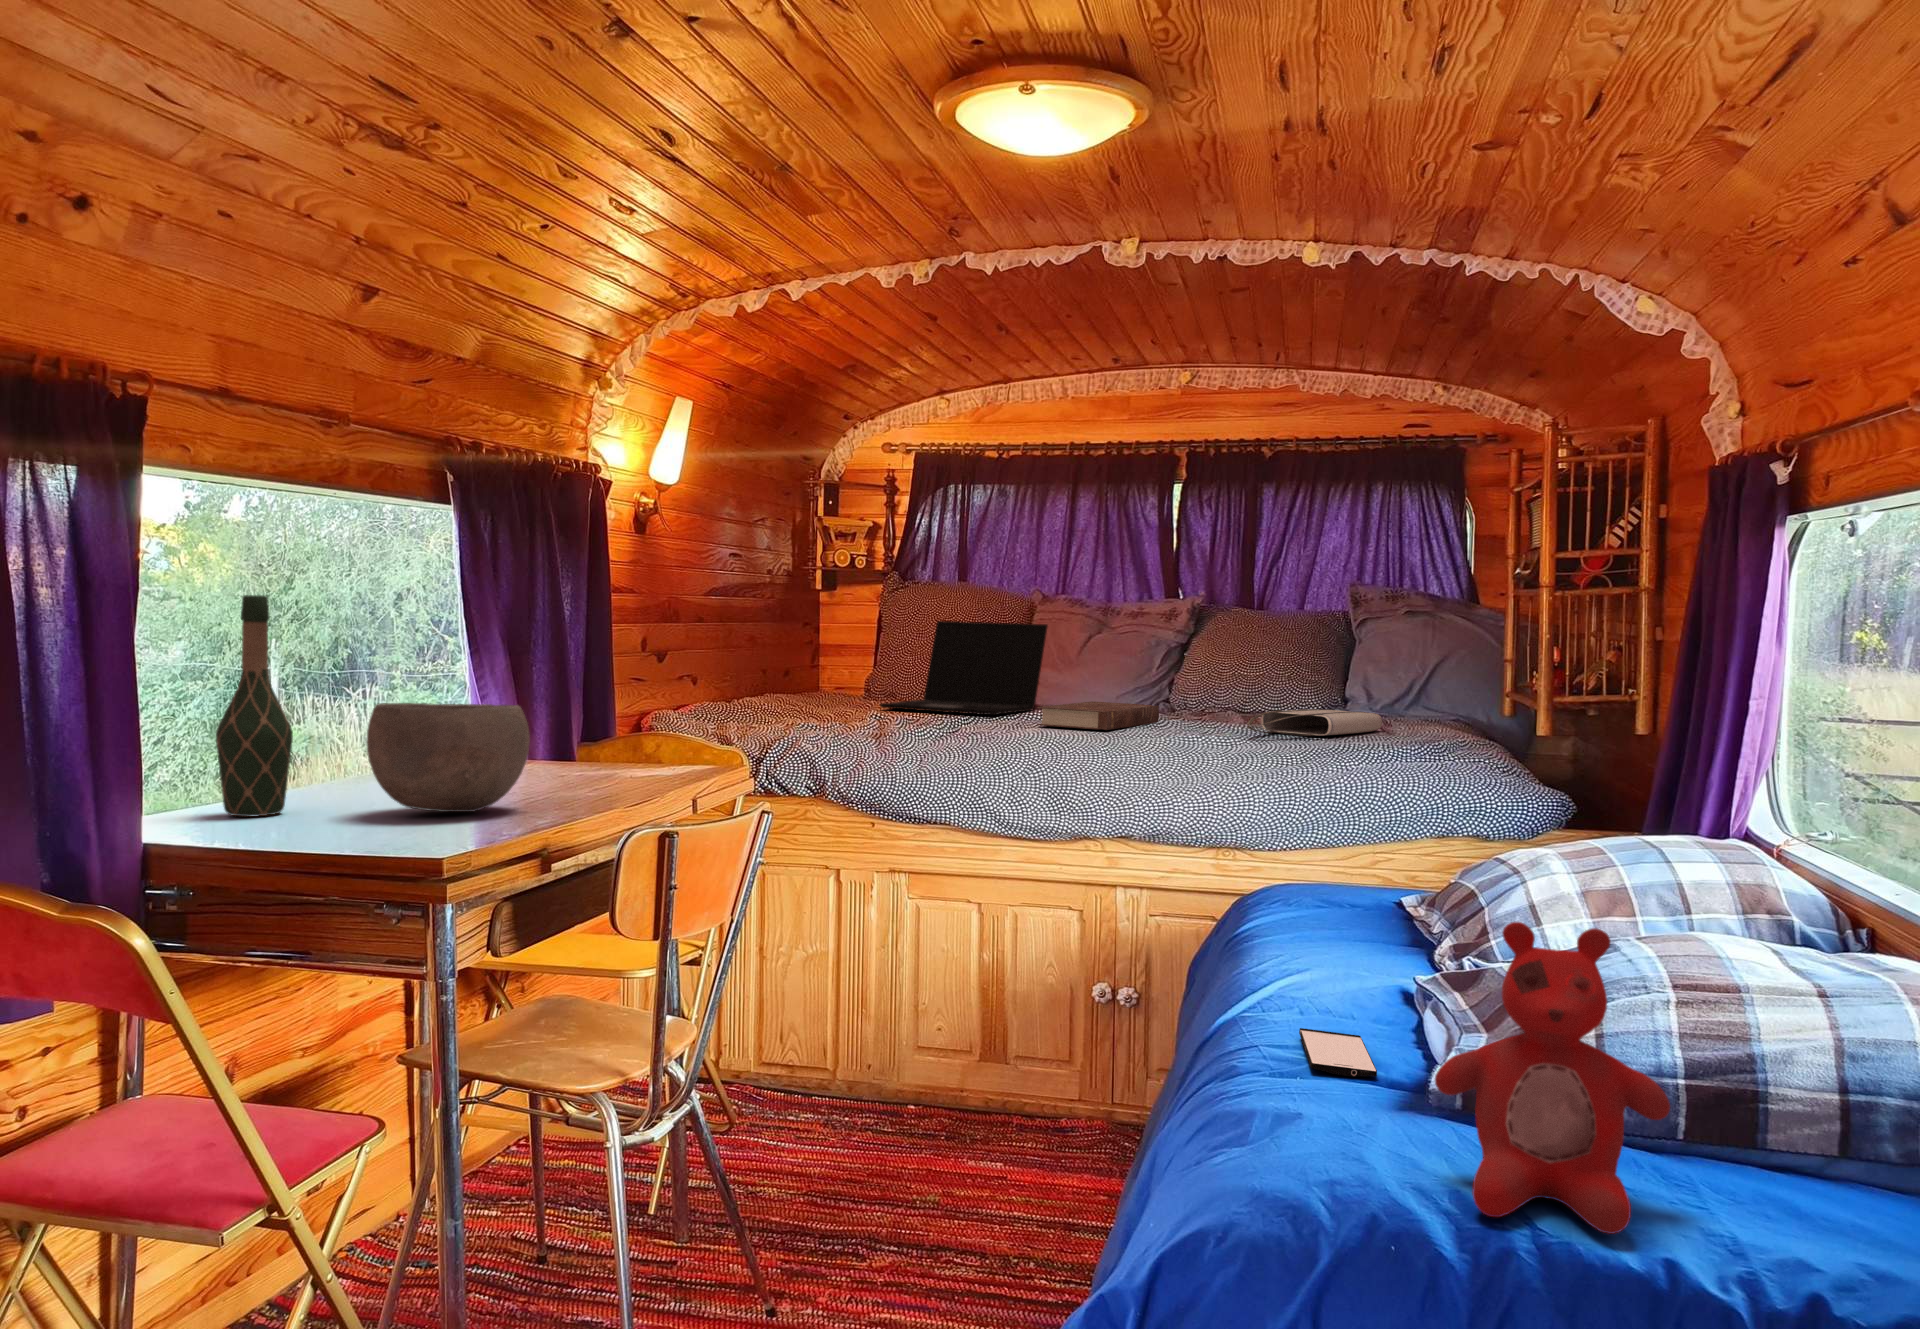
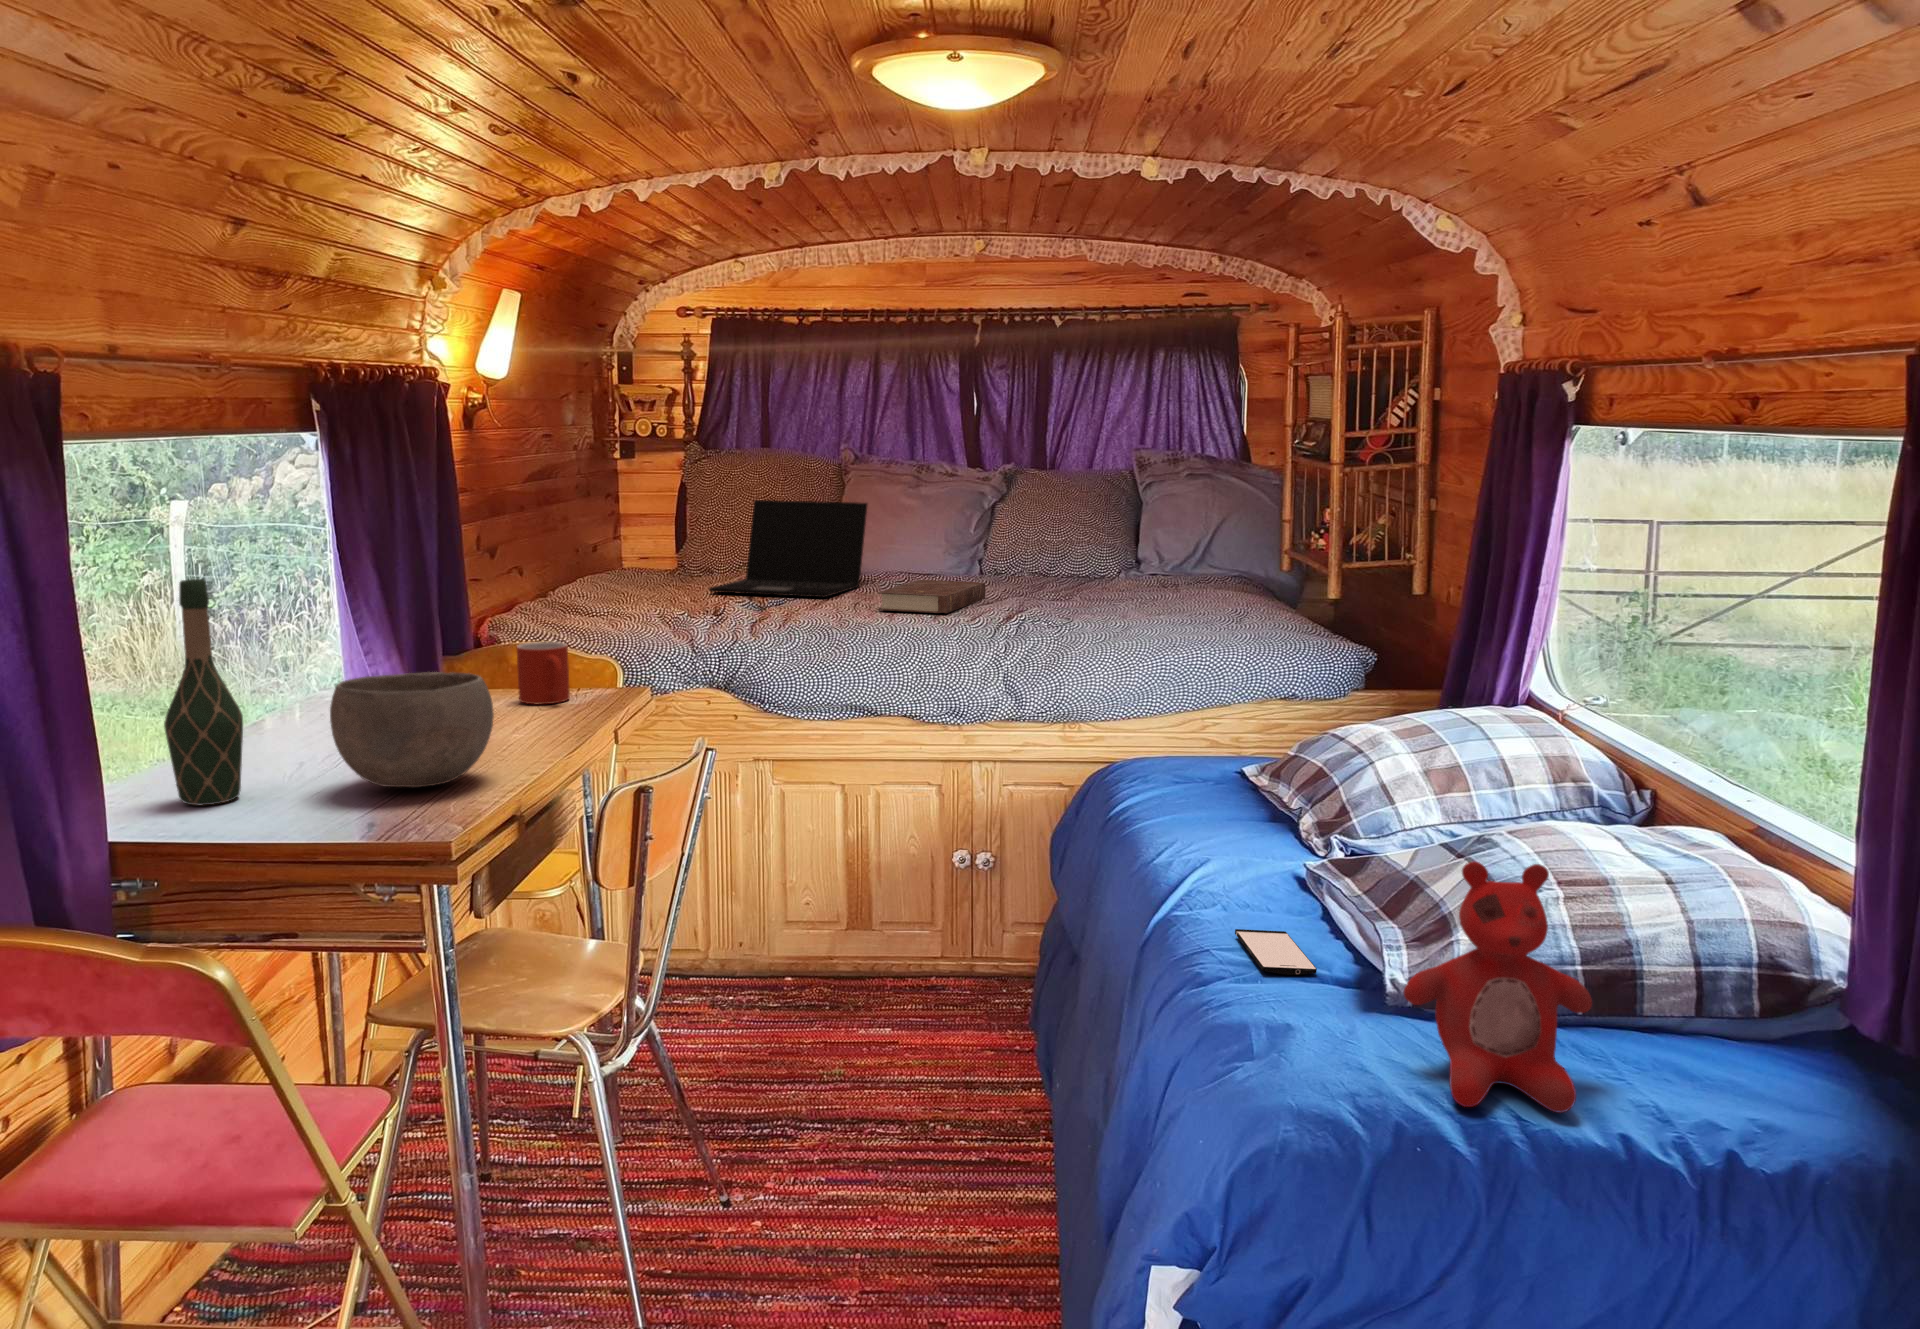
tote bag: present [1247,709,1382,736] -> none [1080,581,1193,612]
mug: none [616,711,667,771] -> present [517,642,570,704]

